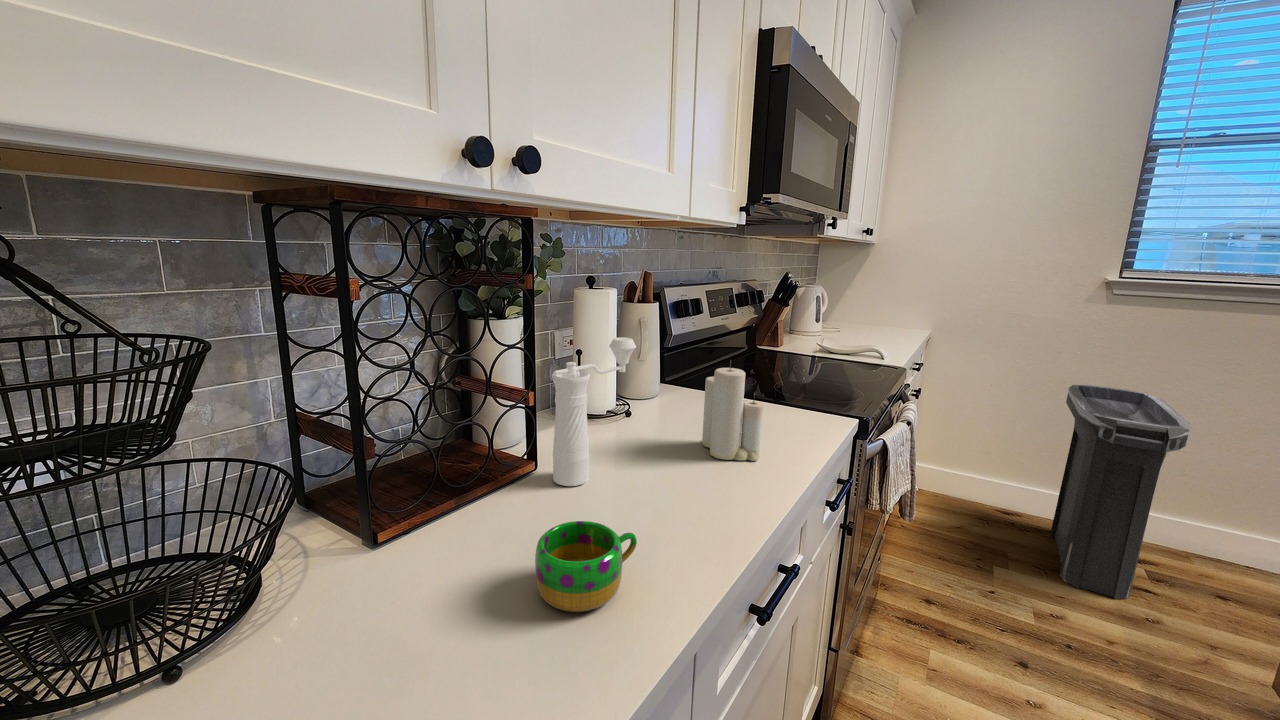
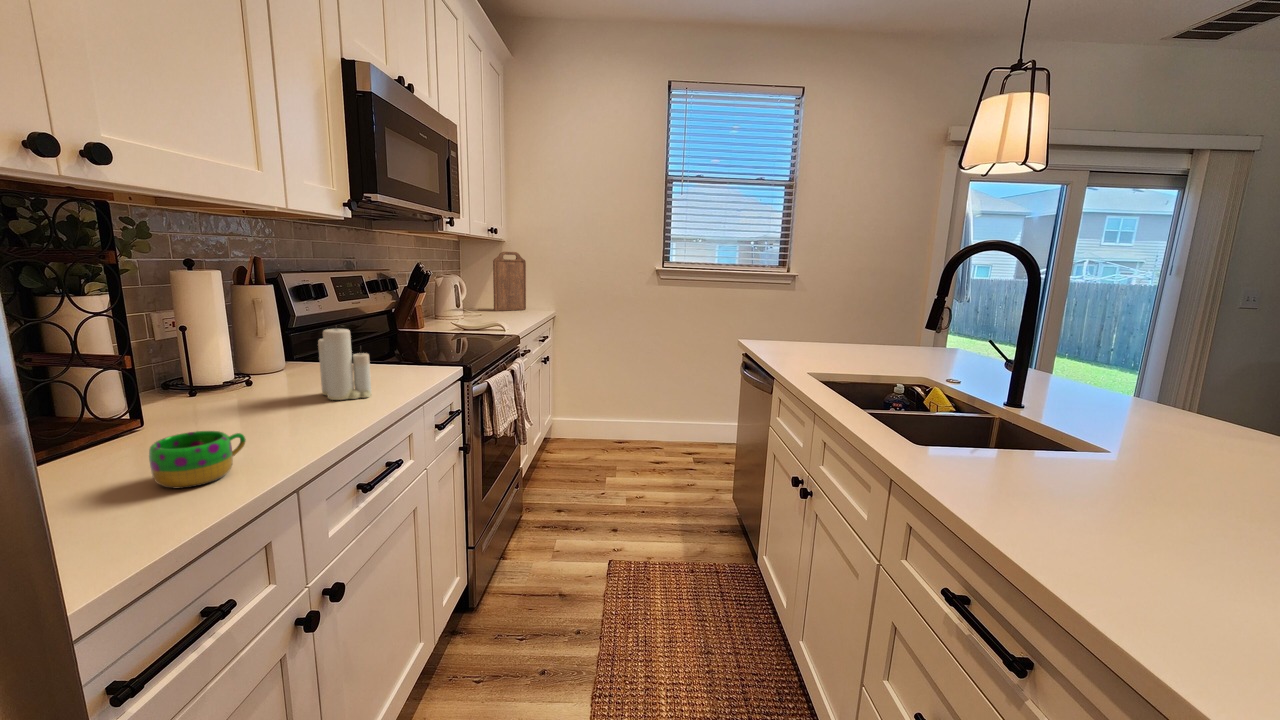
cutting board: none [855,258,902,328] -> present [493,252,526,311]
pepper mill: present [552,337,636,486] -> none [150,307,242,434]
trash can: present [1050,385,1190,599] -> none [641,341,696,479]

